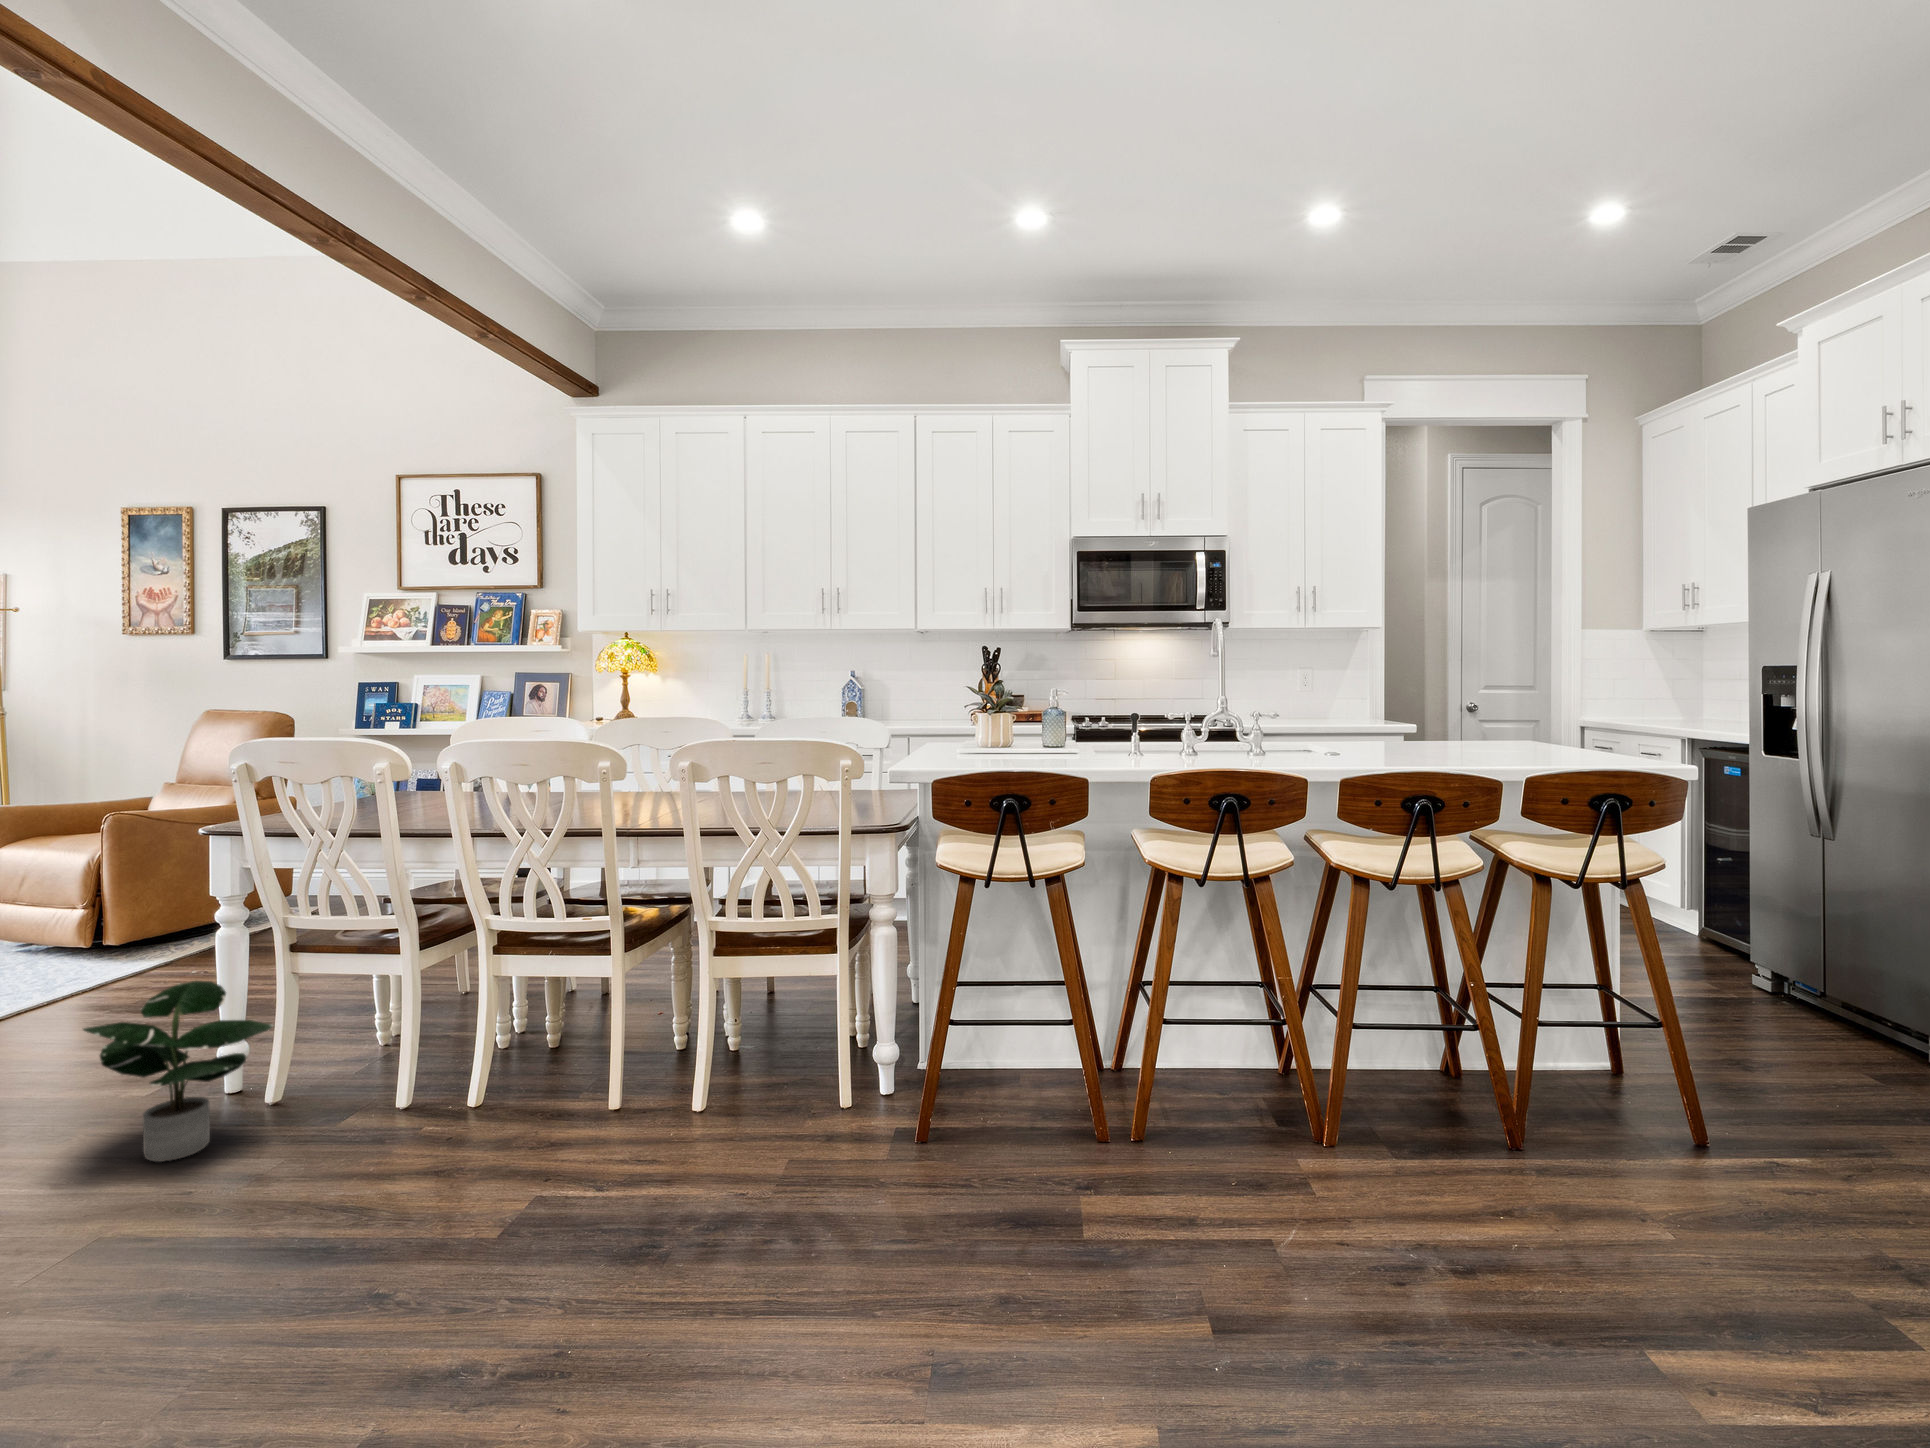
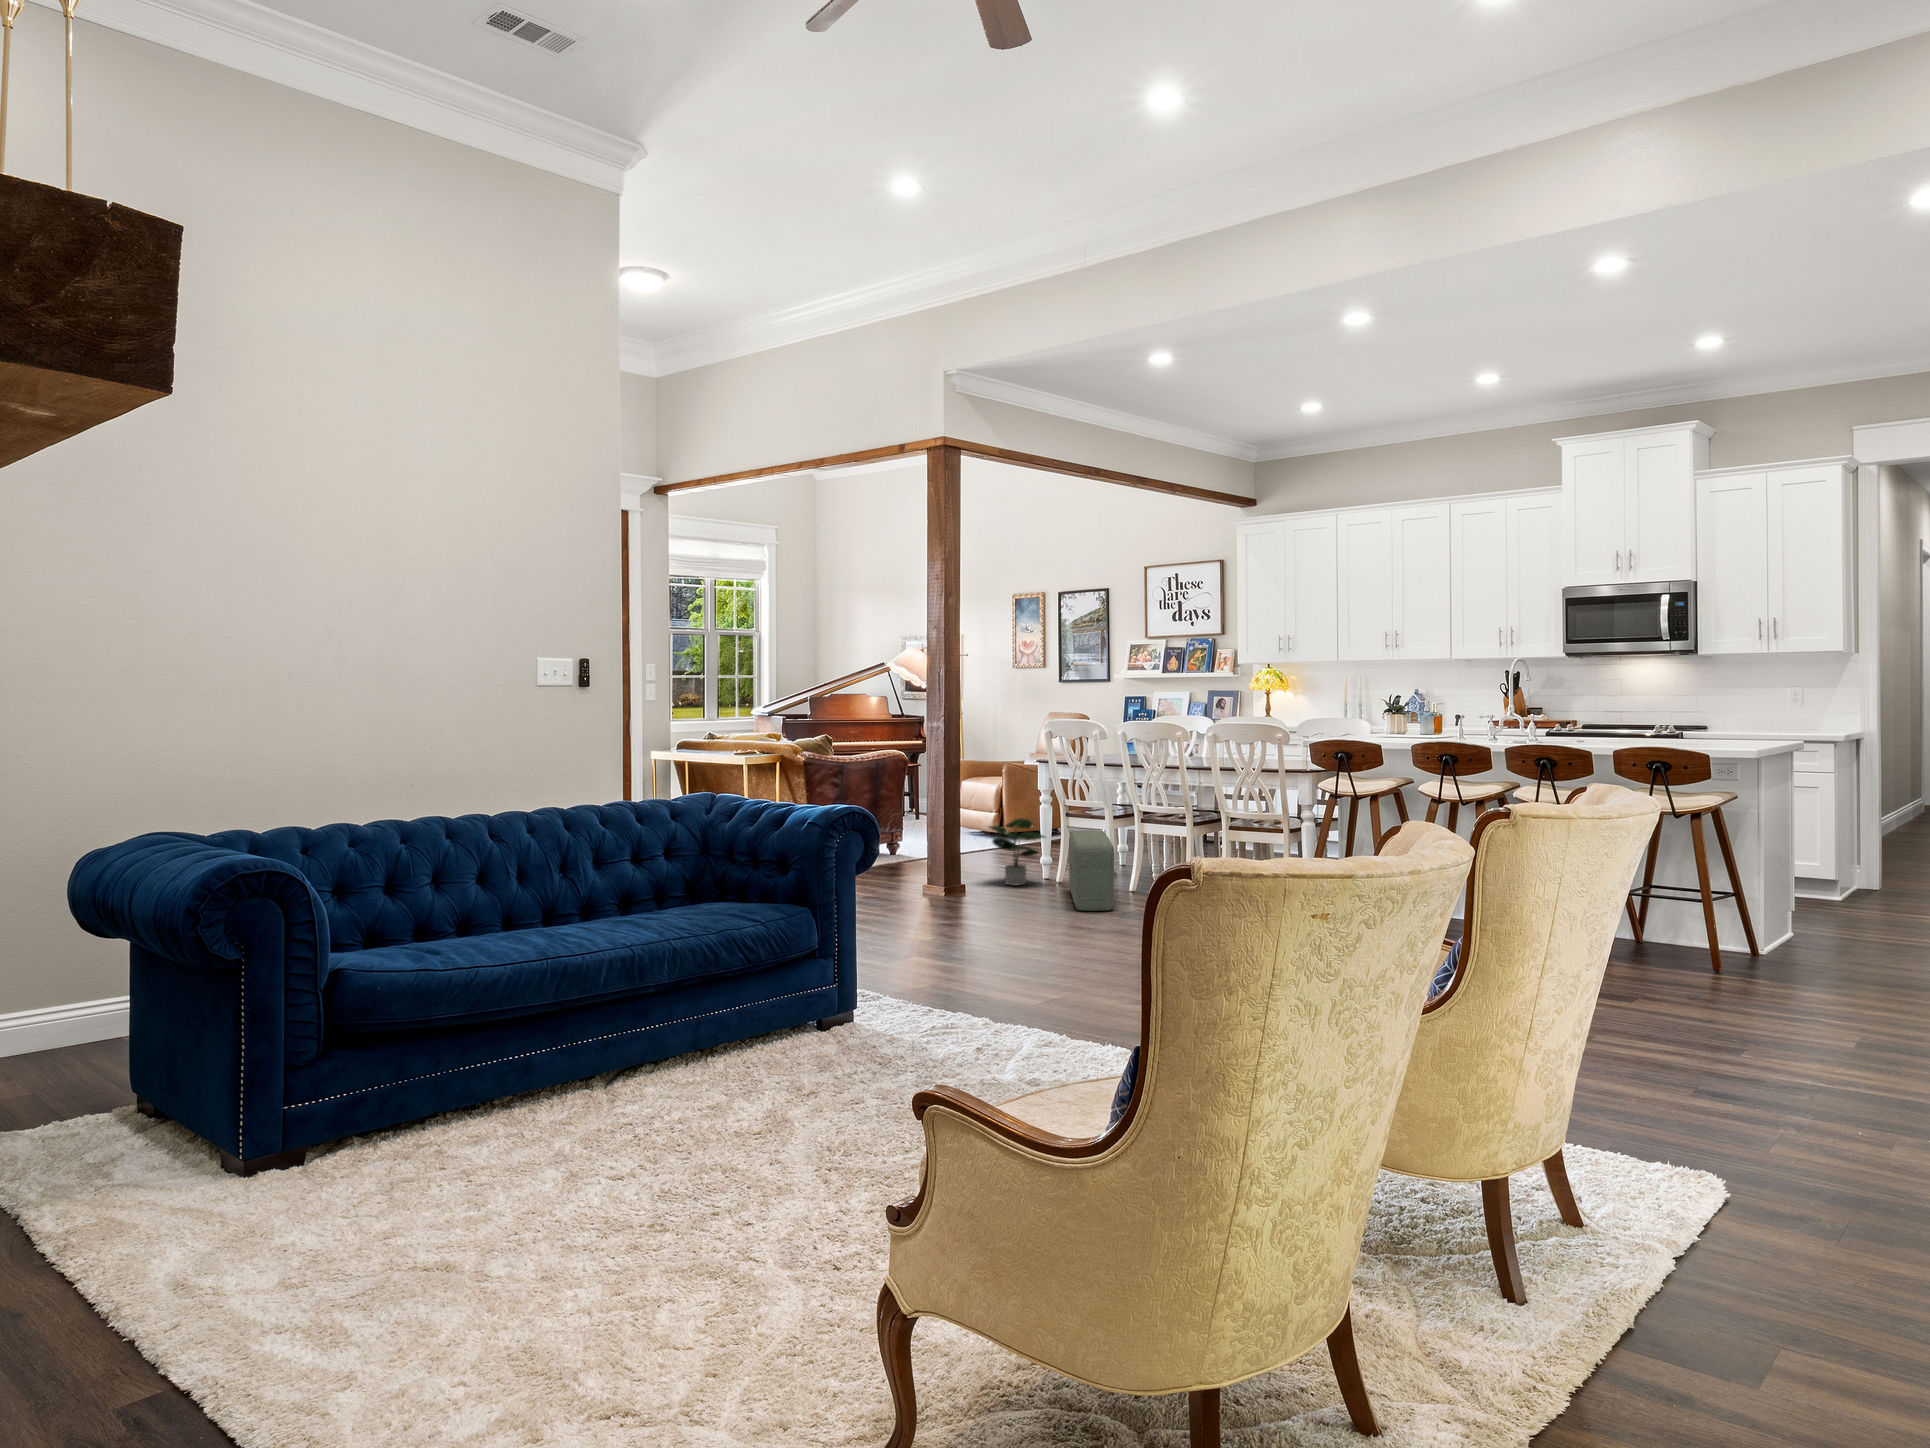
pouf: none [345,997,512,1262] -> present [1069,830,1115,911]

